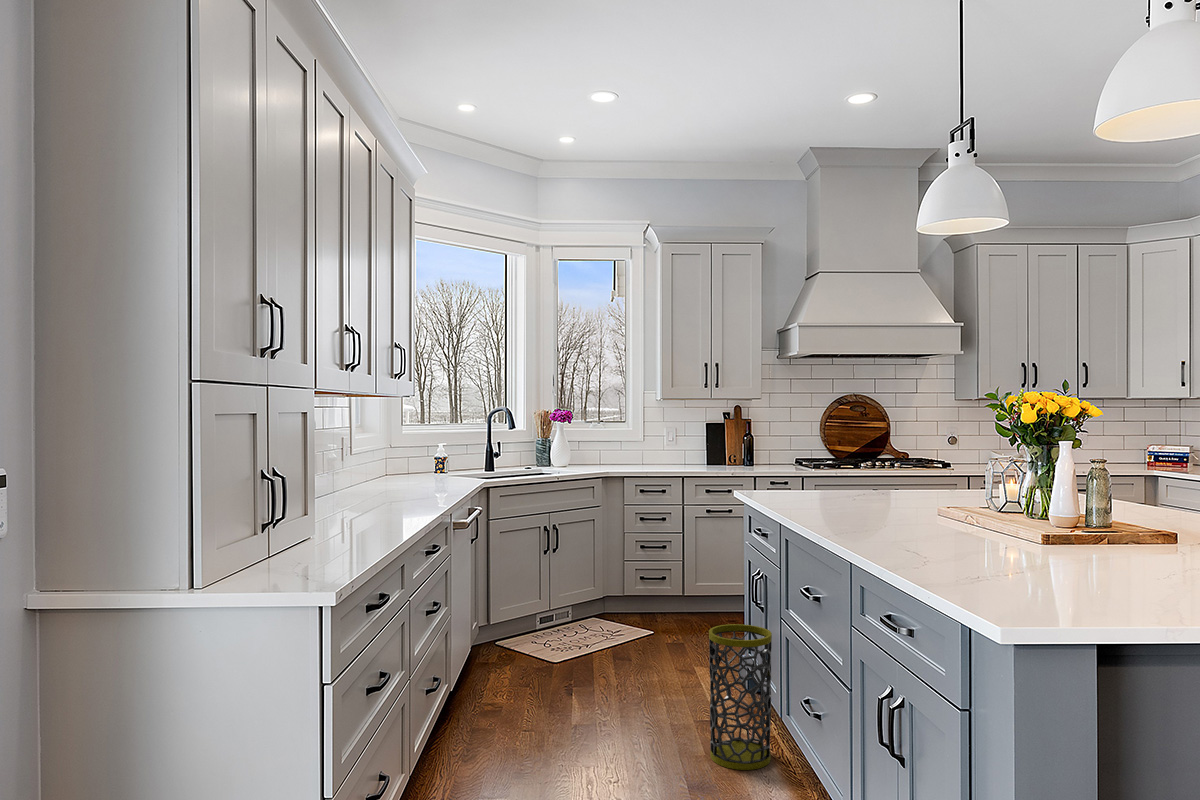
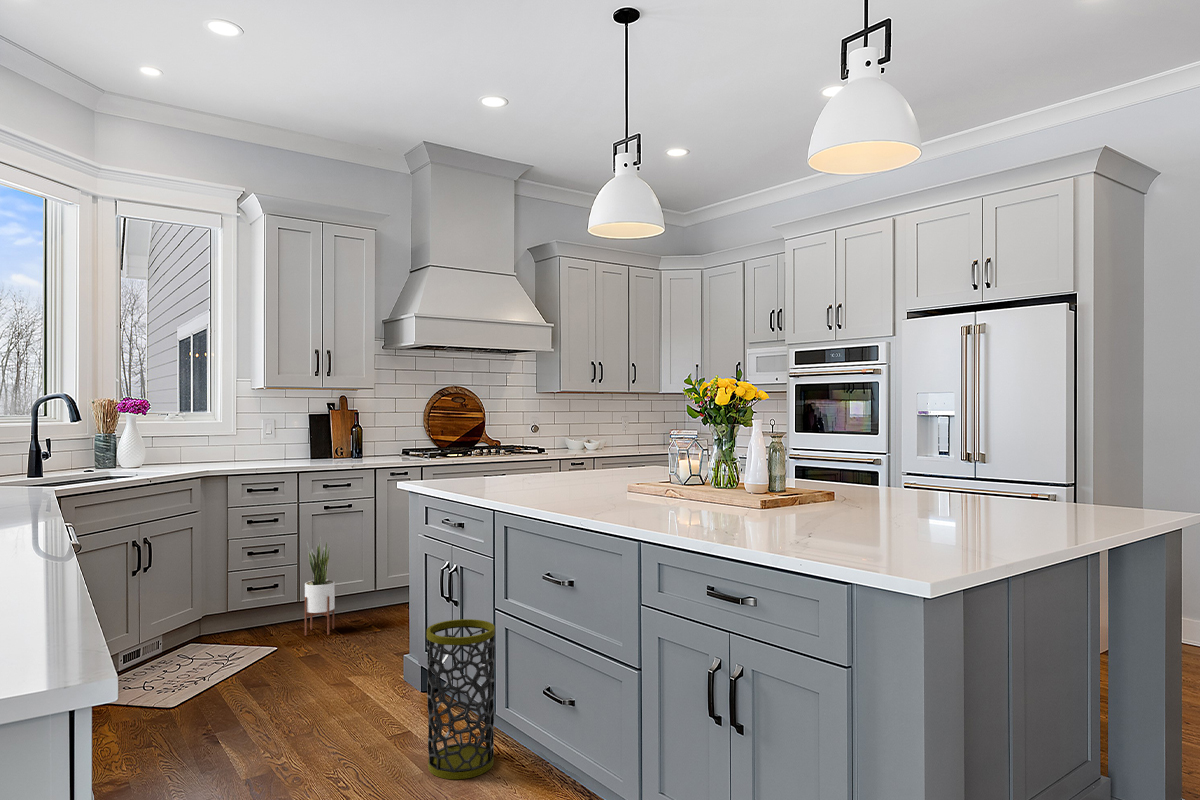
potted plant: none [684,537,712,628] -> present [305,537,335,636]

